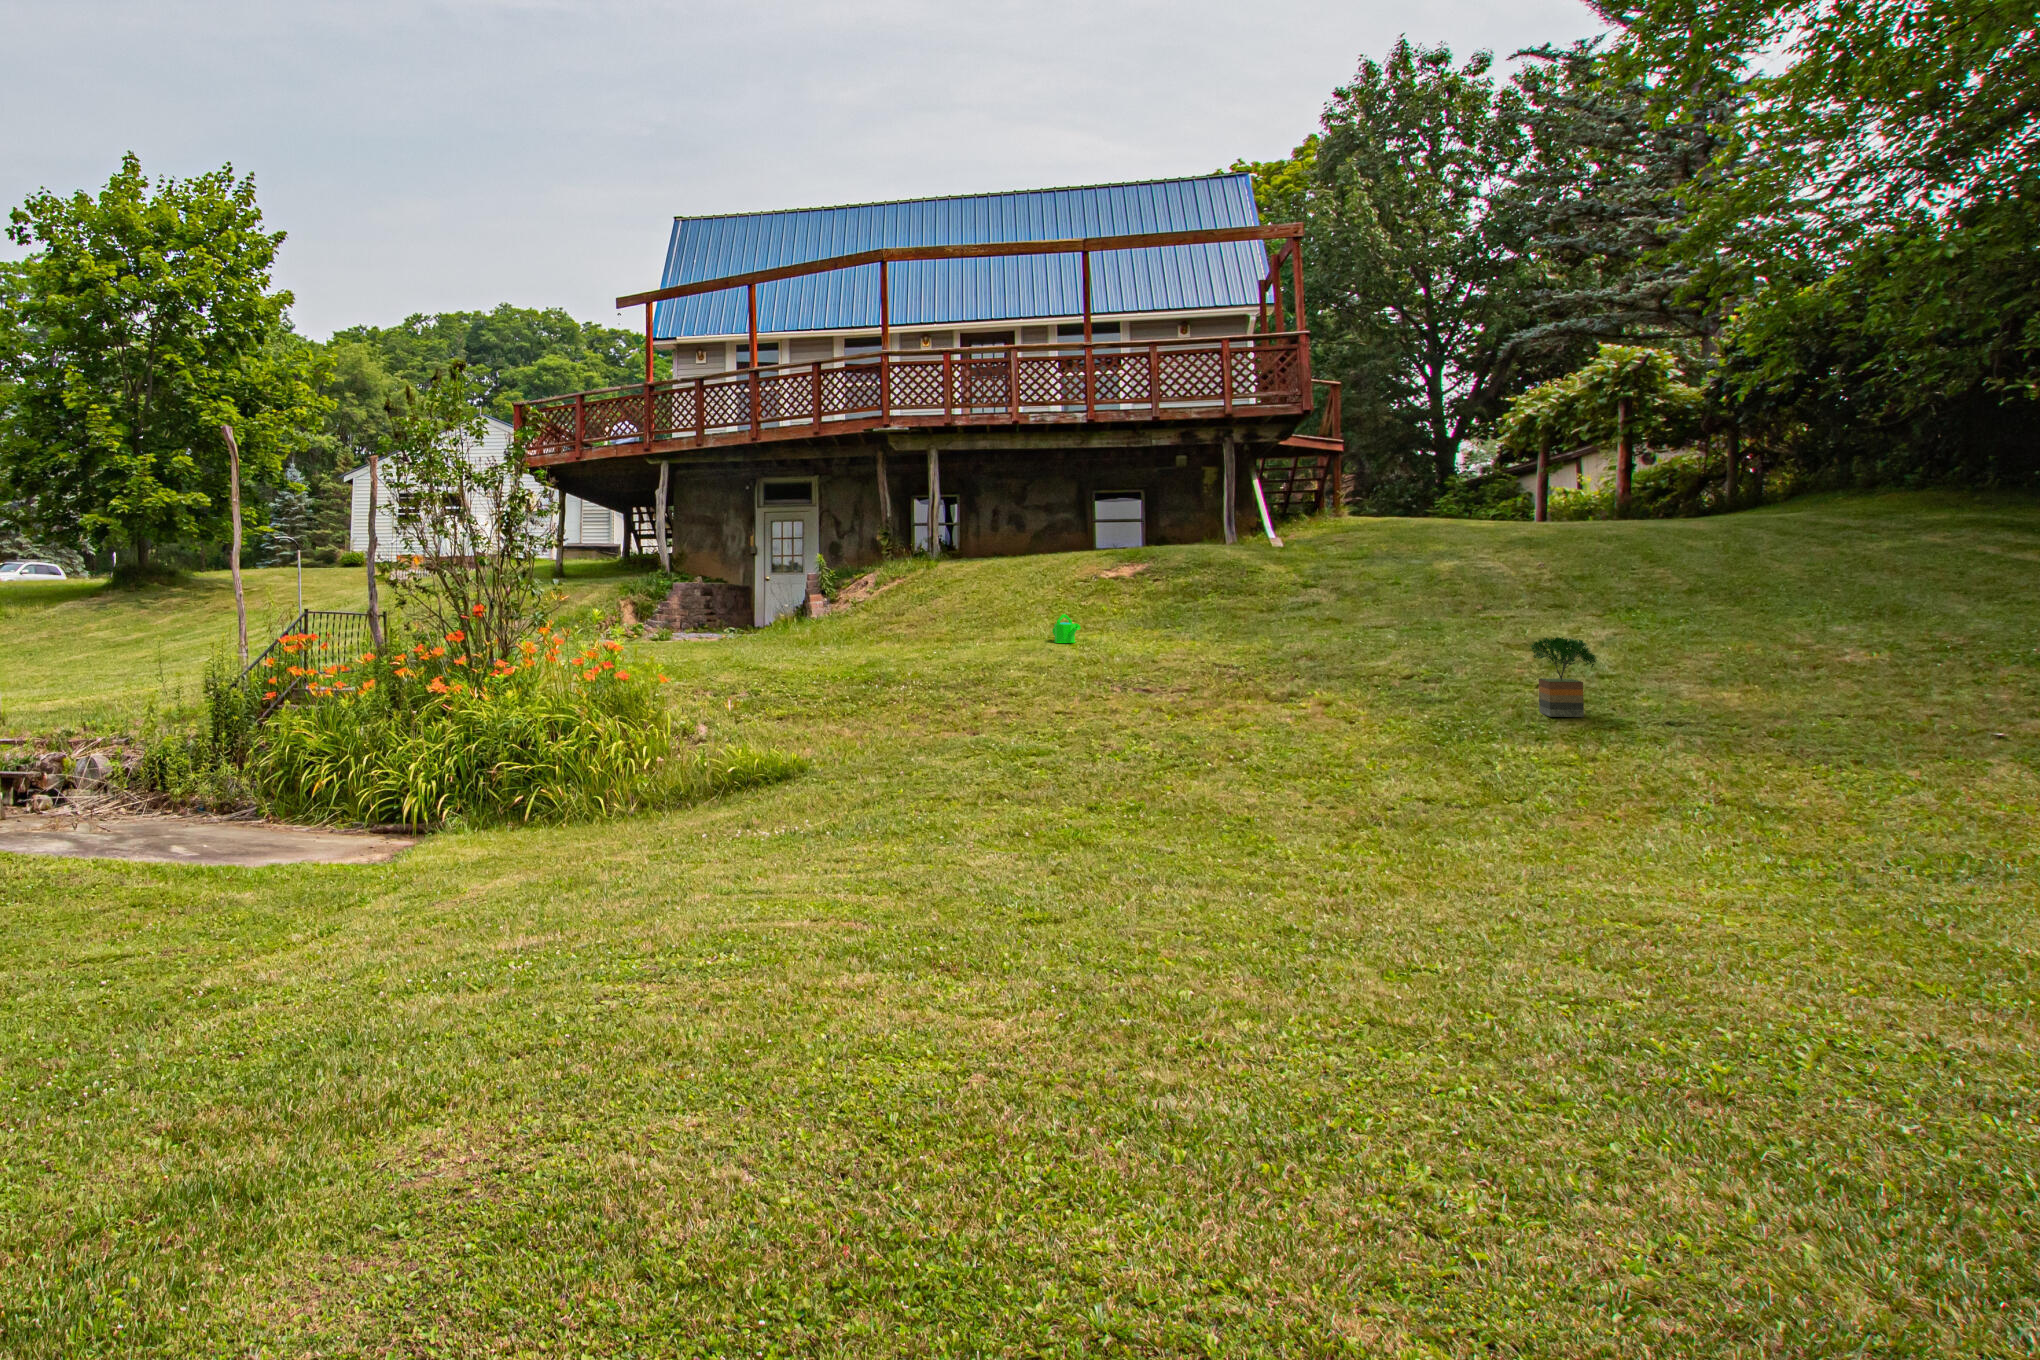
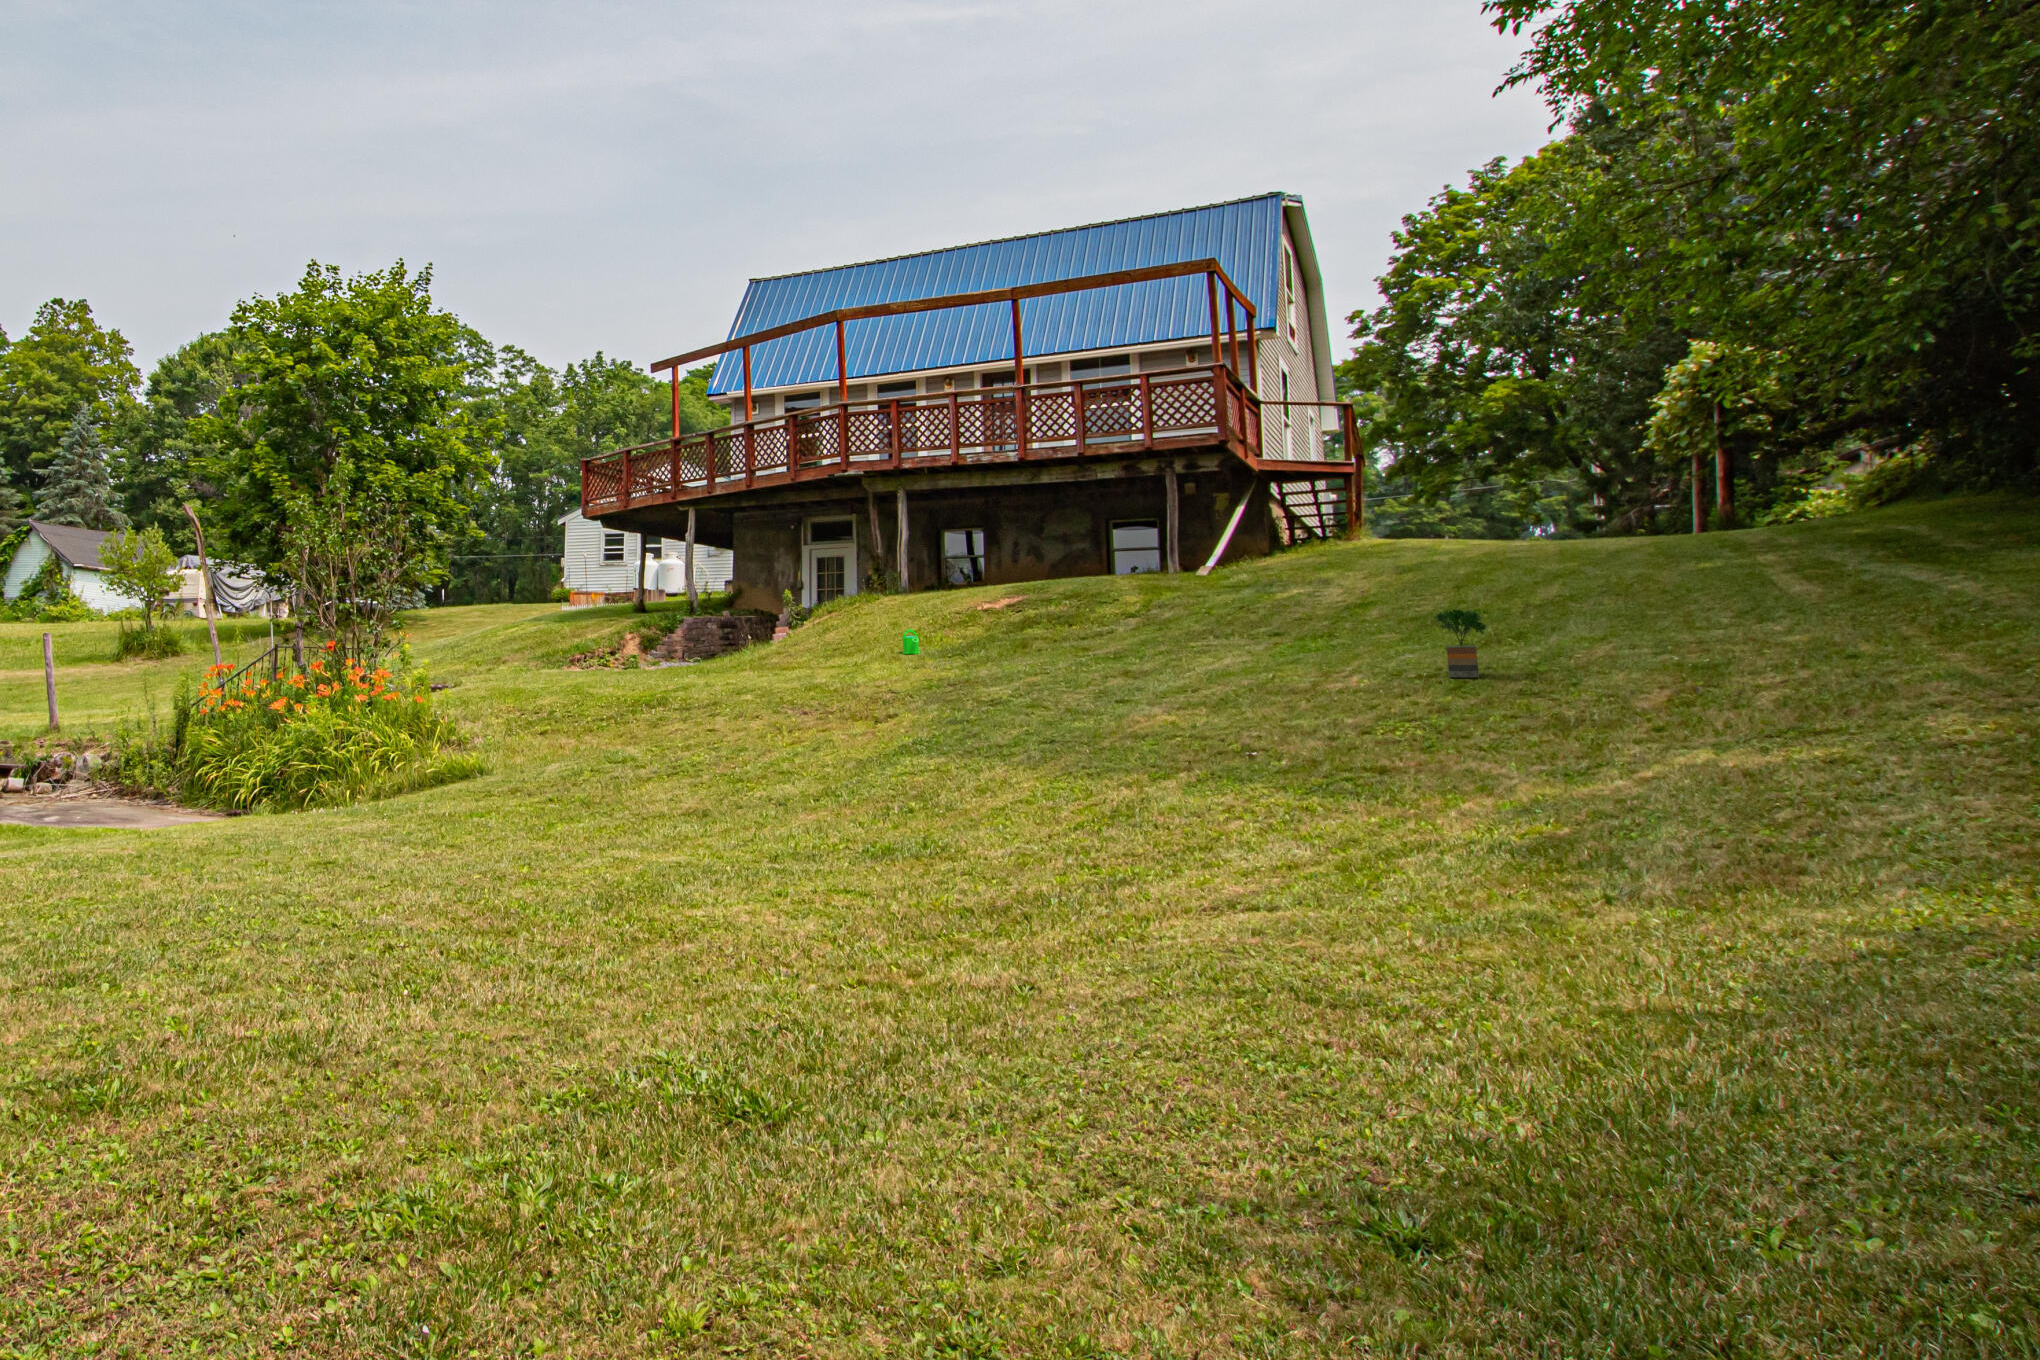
potted tree: present [1530,637,1597,717] -> present [1434,609,1487,677]

